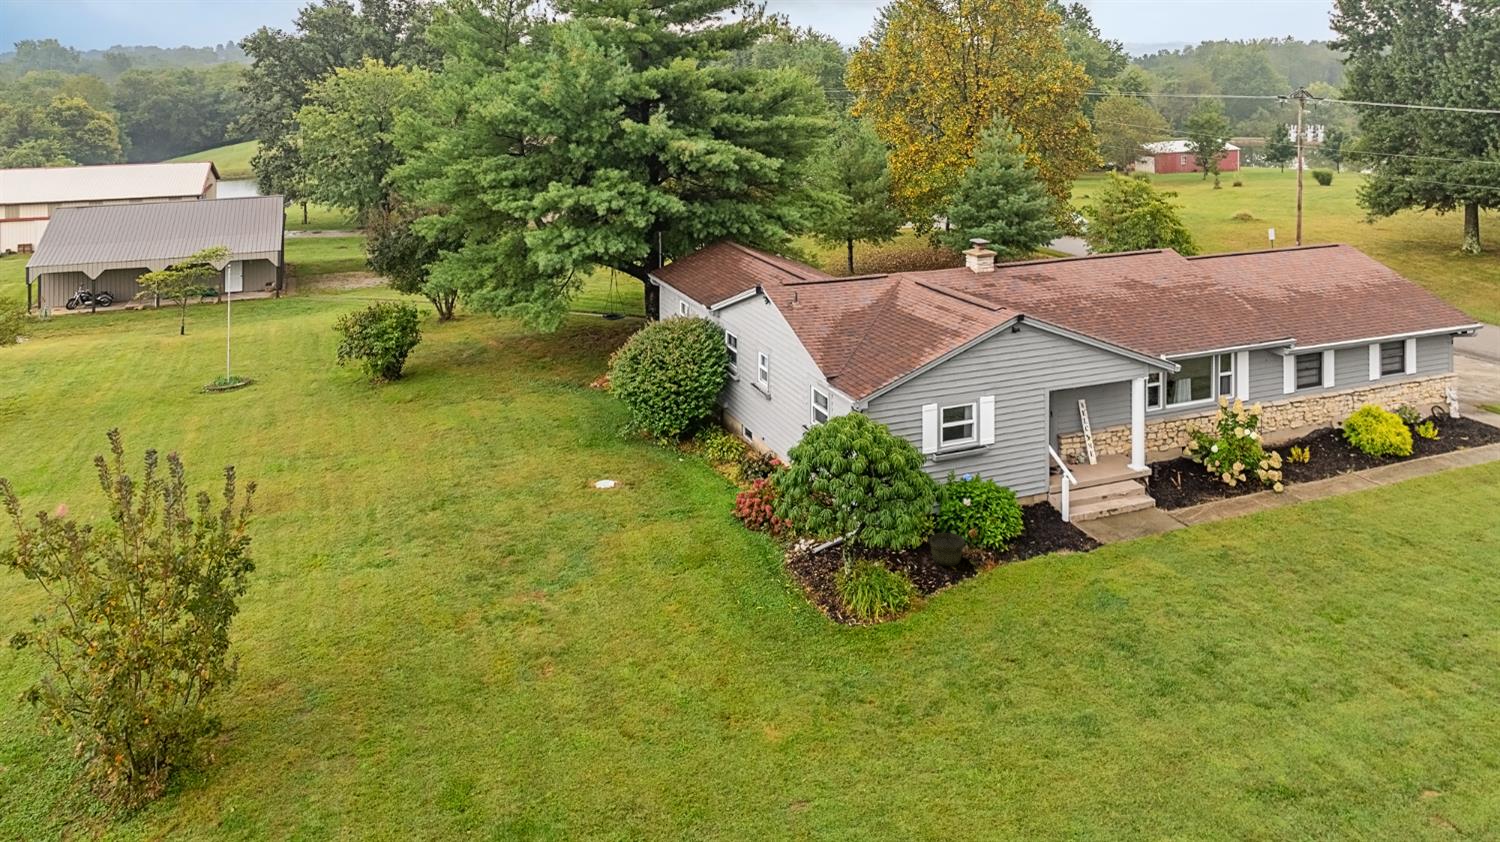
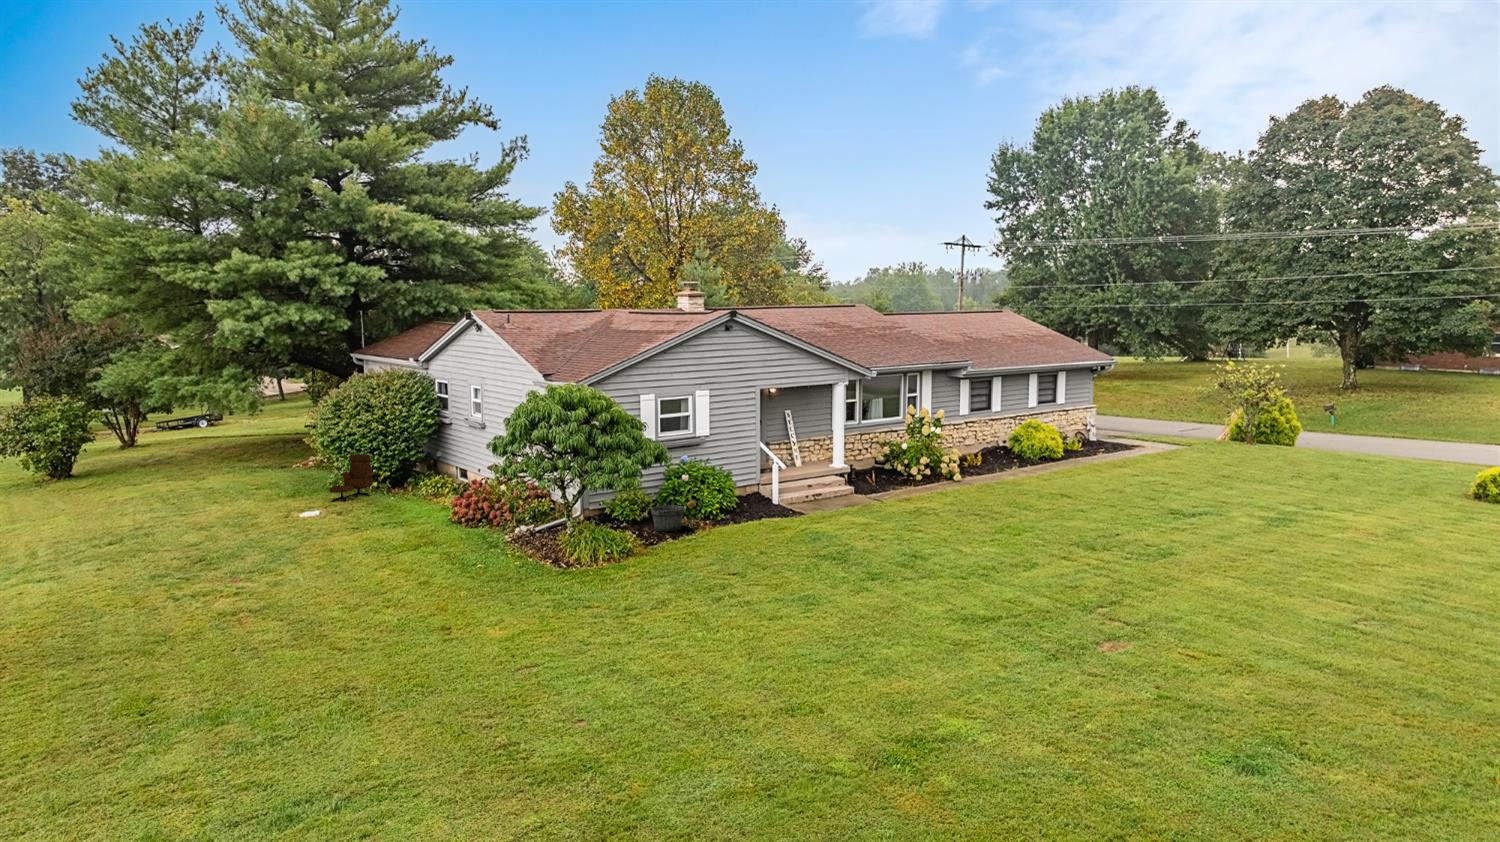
lounge chair: none [627,409,668,458] -> present [330,454,375,502]

